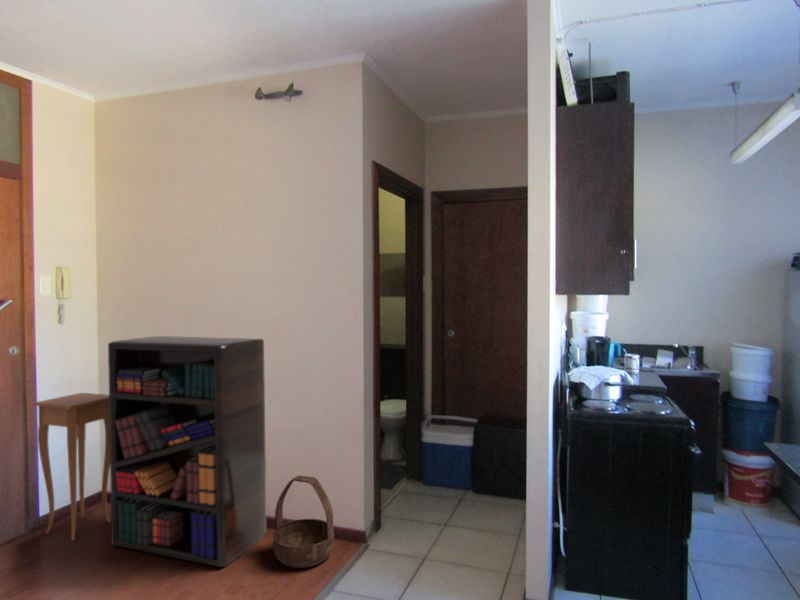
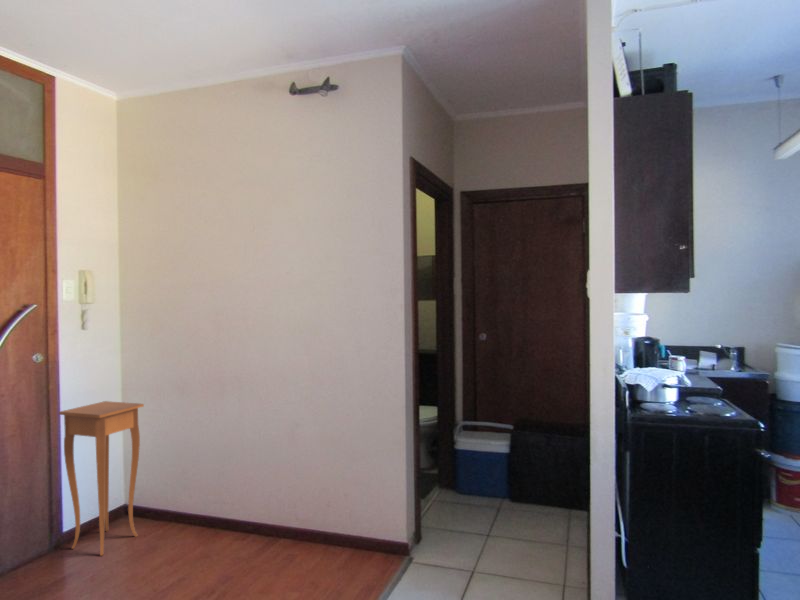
bookshelf: present [108,336,266,567] -> none [139,342,303,580]
basket: present [273,476,334,568] -> none [315,484,377,580]

